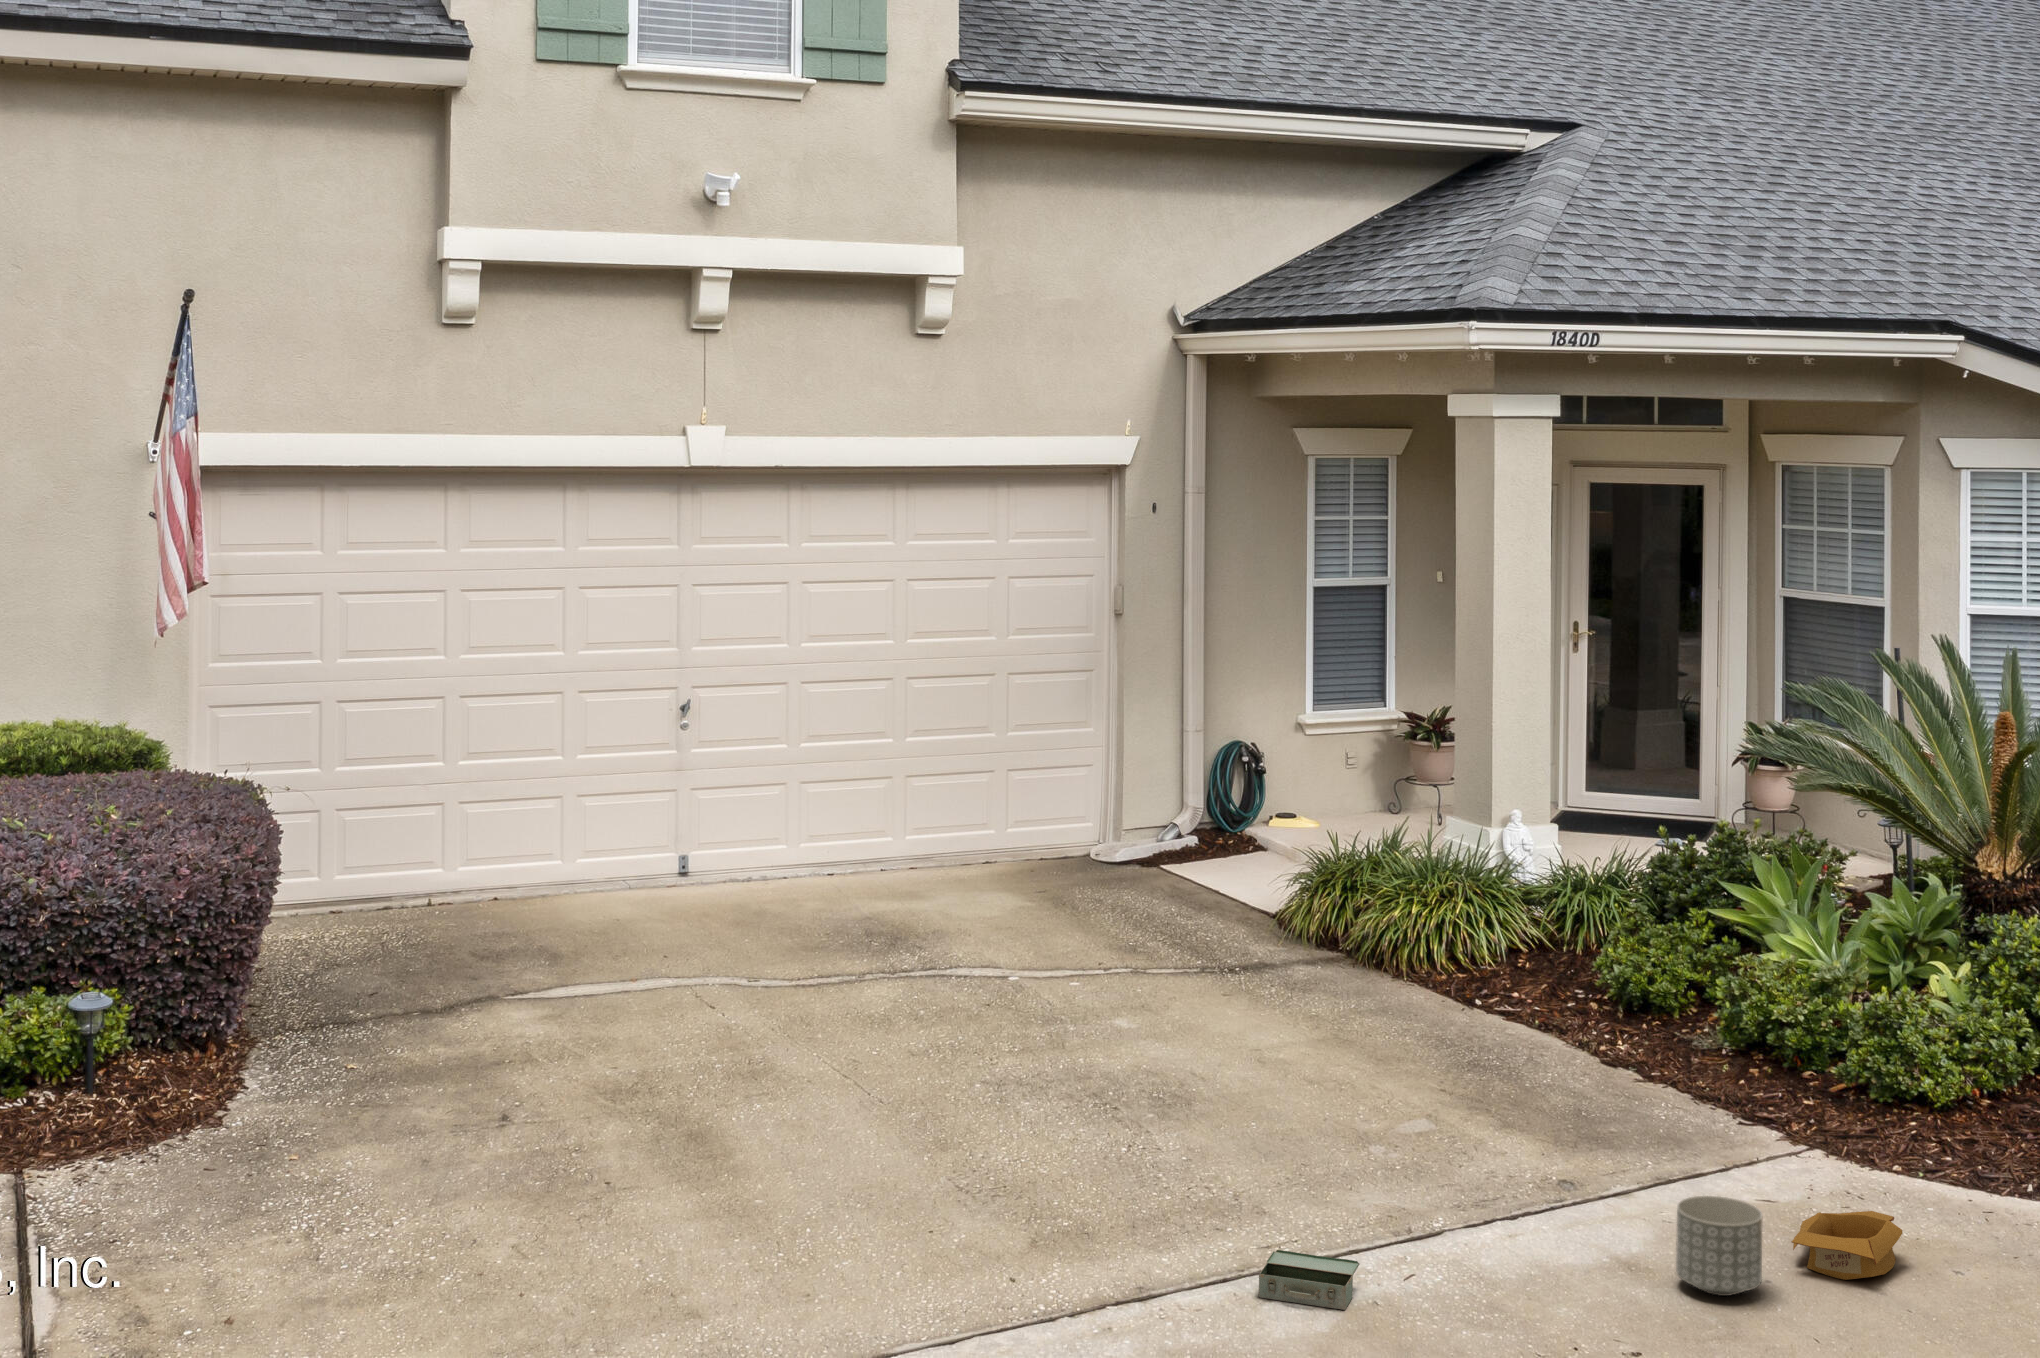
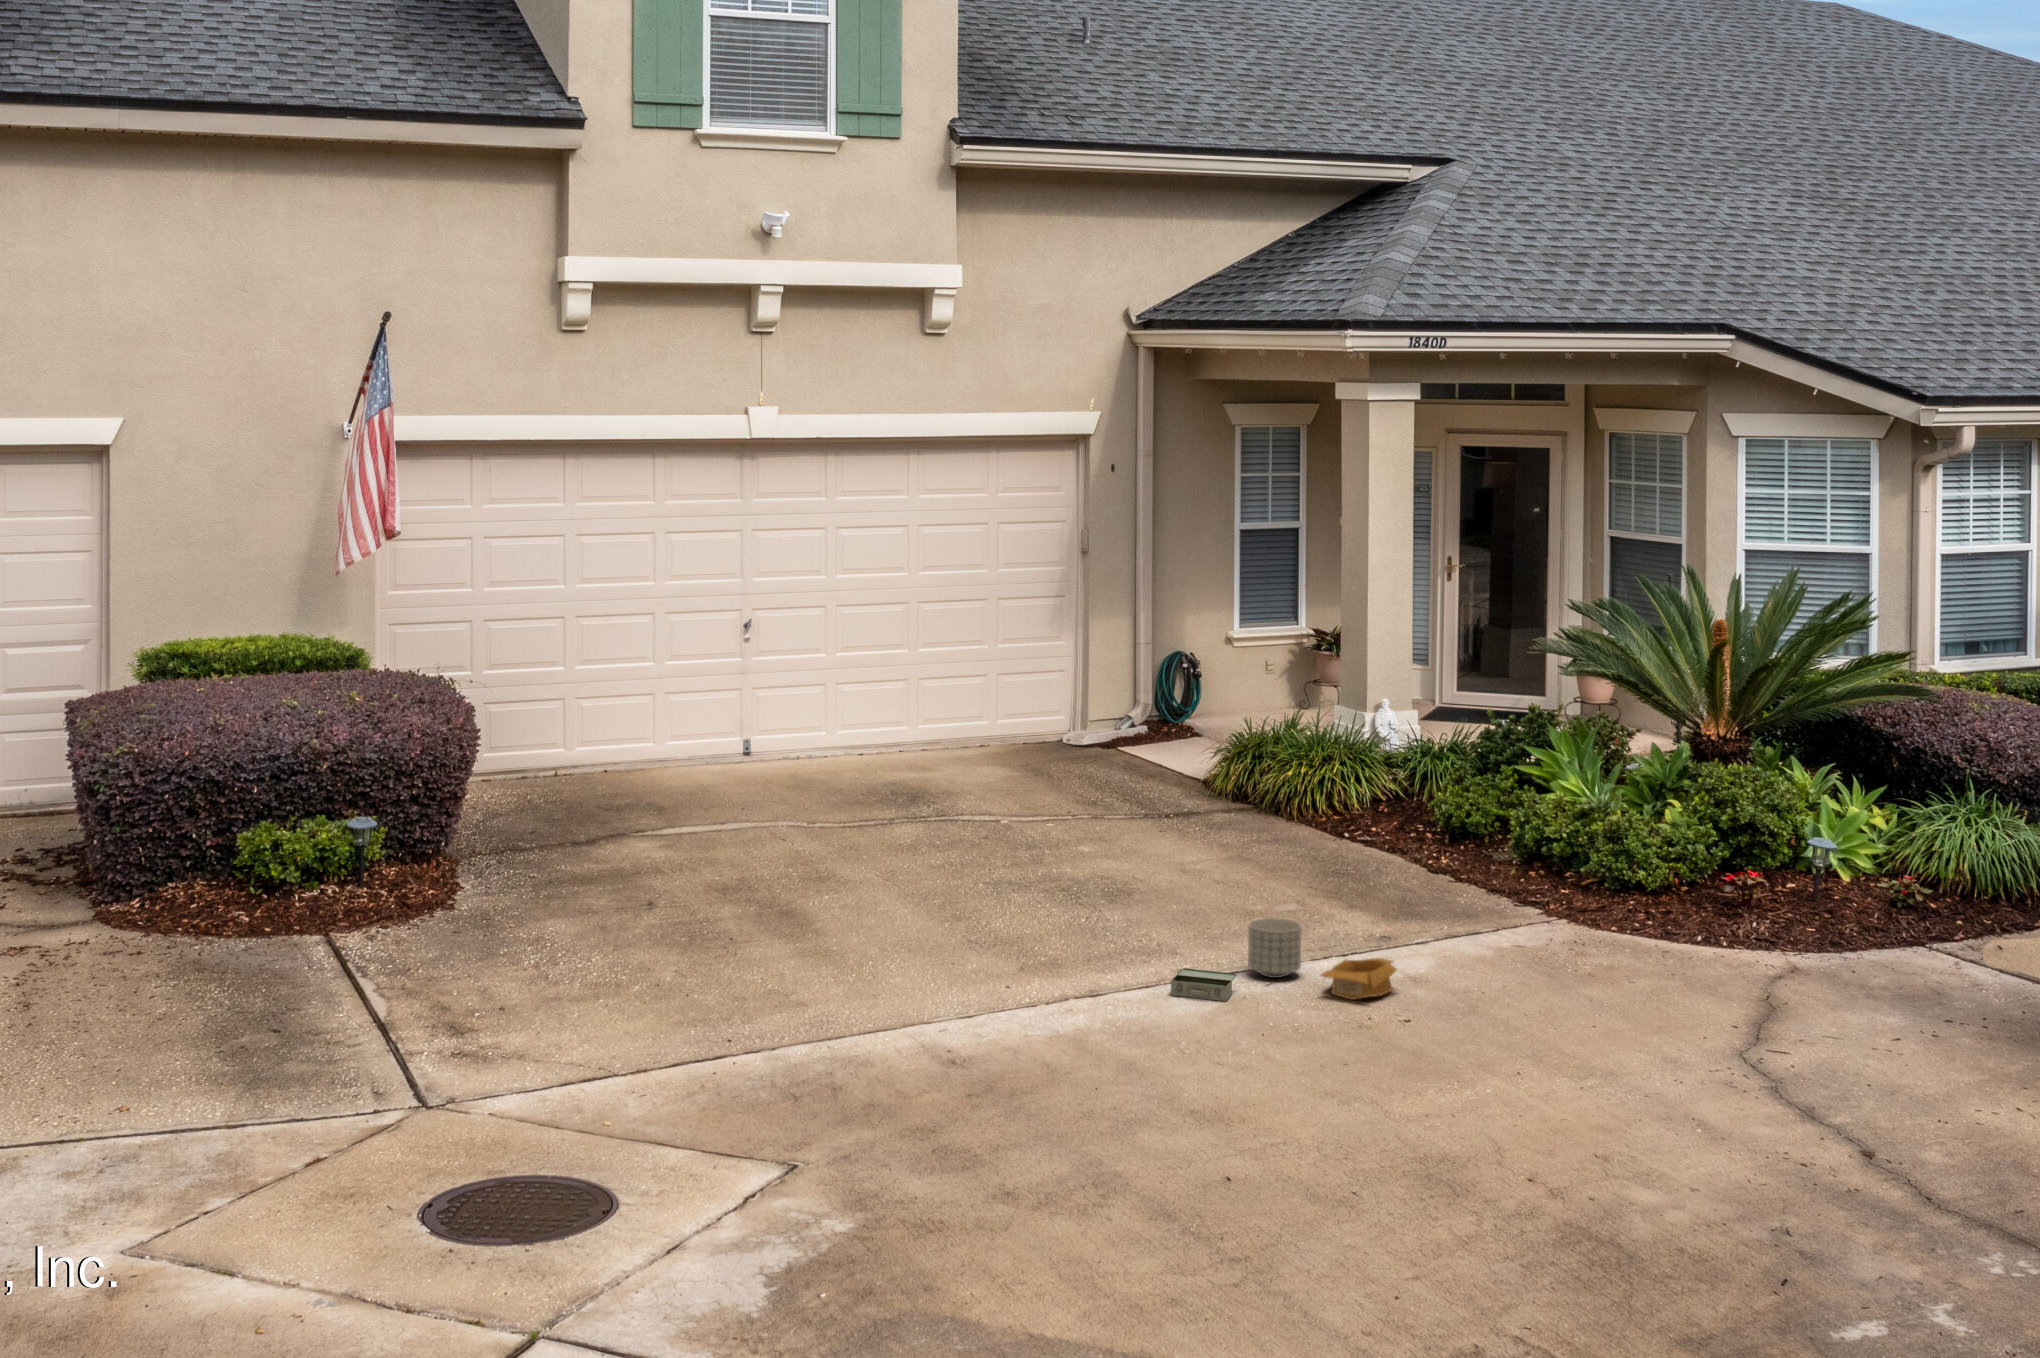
planter: present [1676,1196,1762,1296] -> present [1248,918,1301,978]
cardboard box: present [1791,1211,1903,1280] -> present [1321,958,1397,1000]

